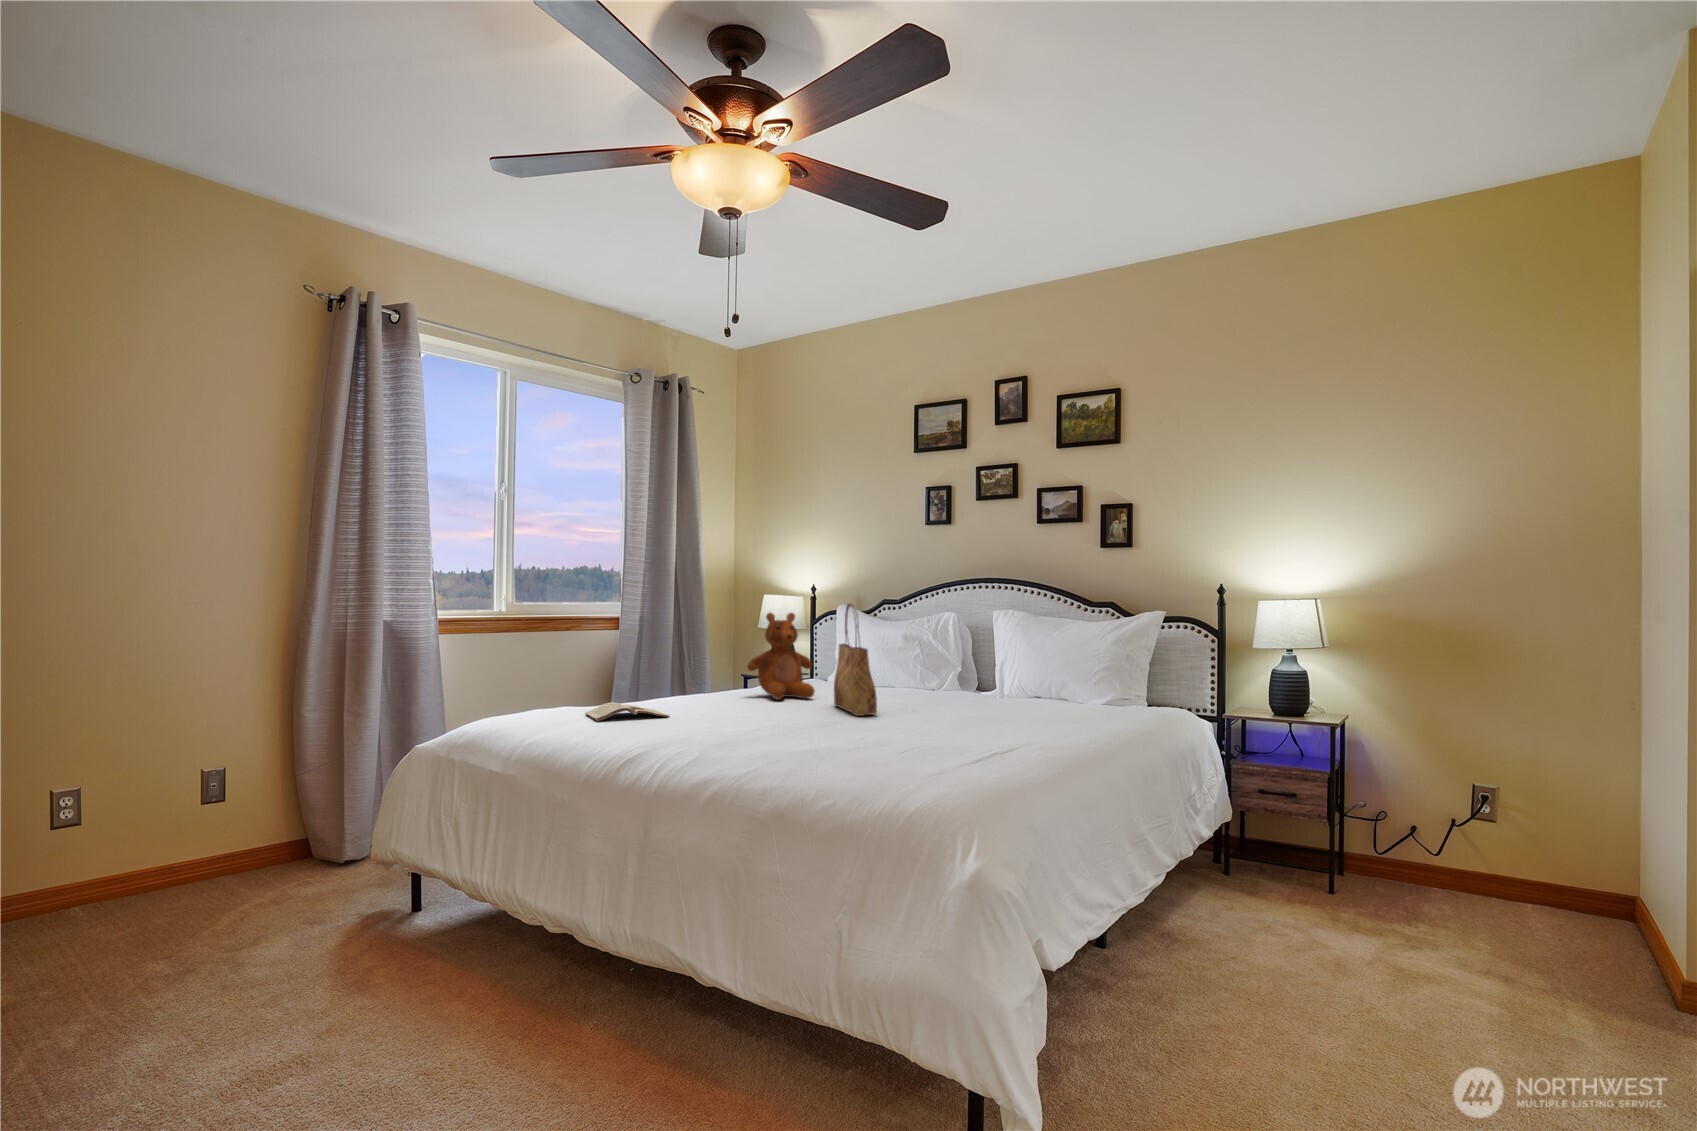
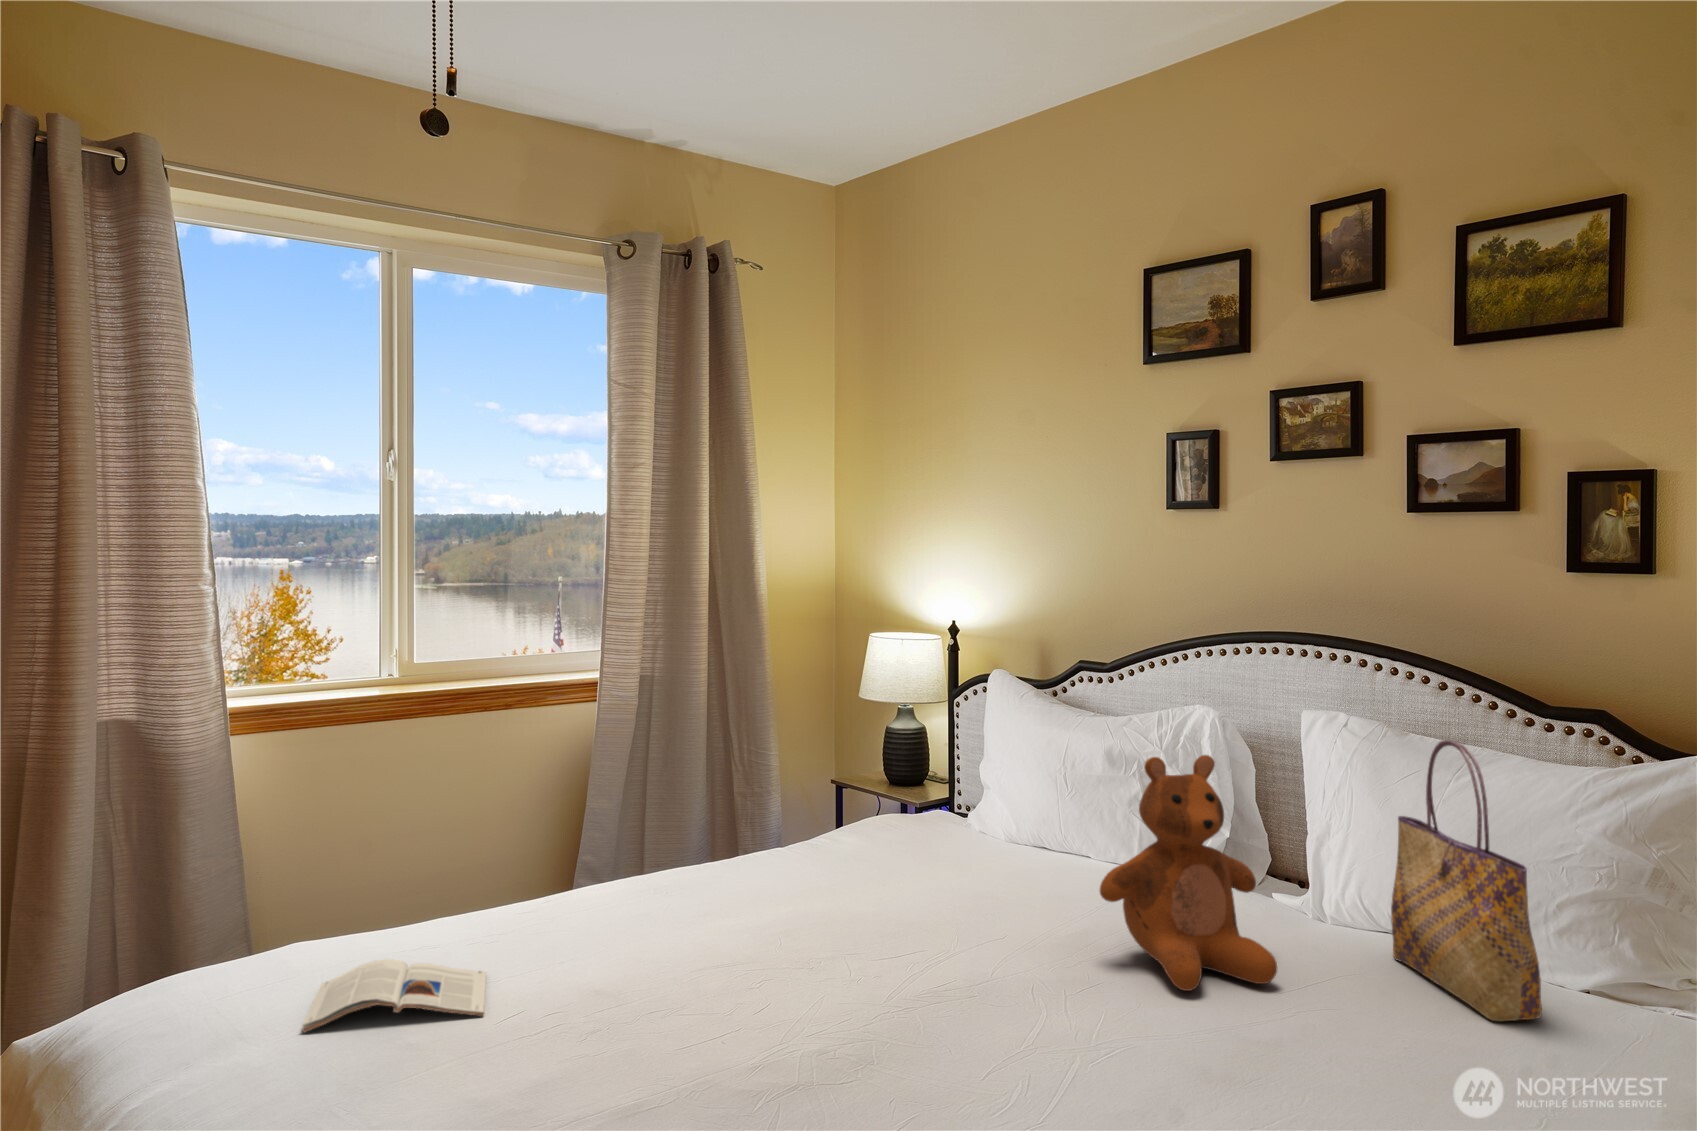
tote bag: present [834,603,877,716] -> present [1391,740,1542,1022]
teddy bear: present [747,613,814,700] -> present [1100,755,1277,991]

